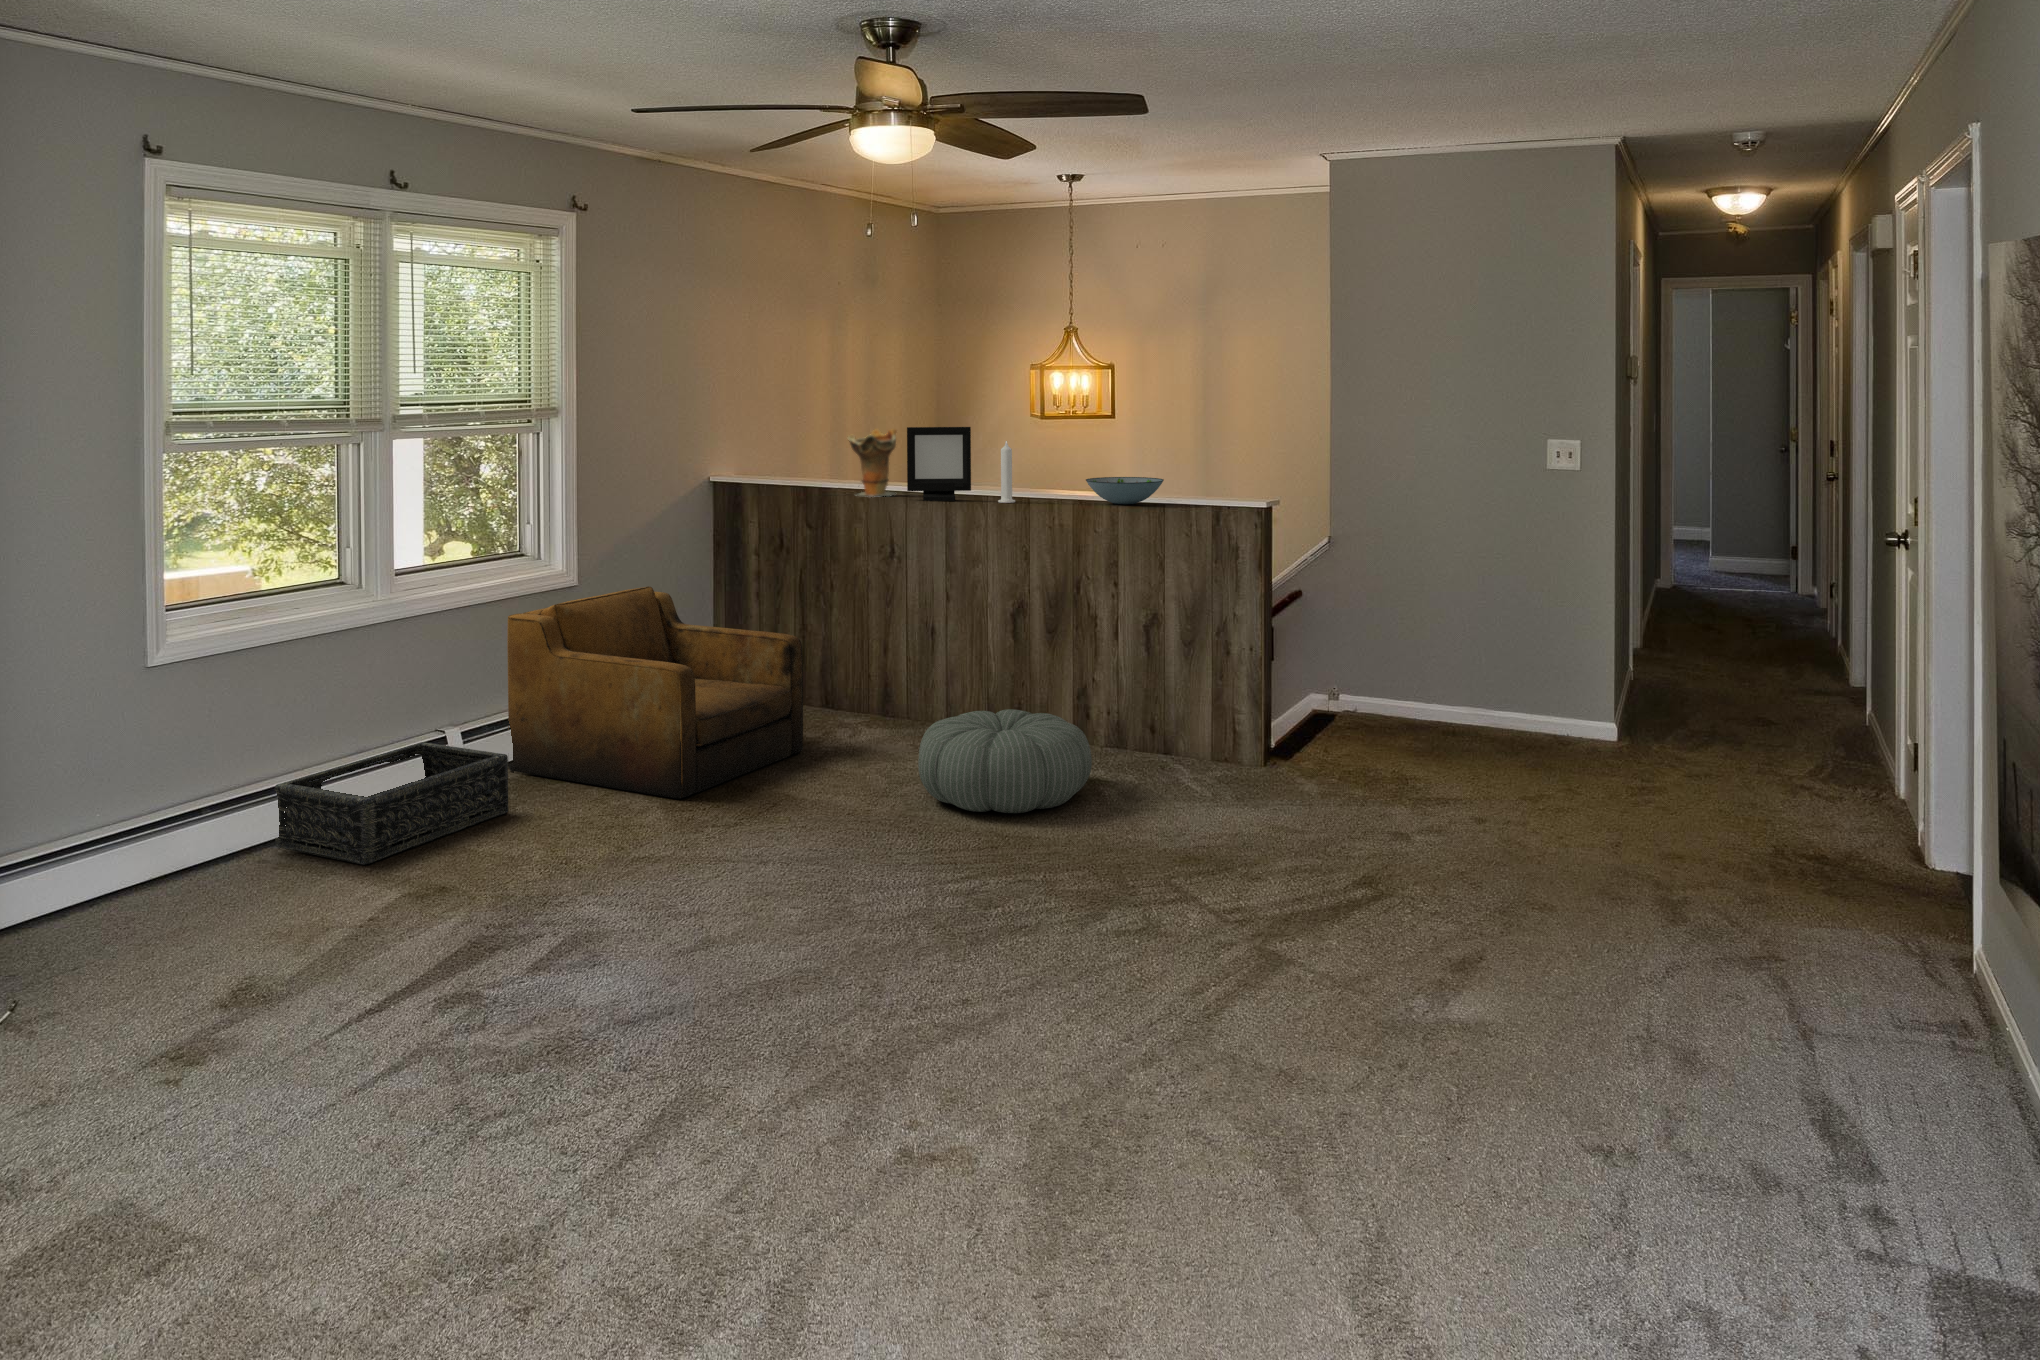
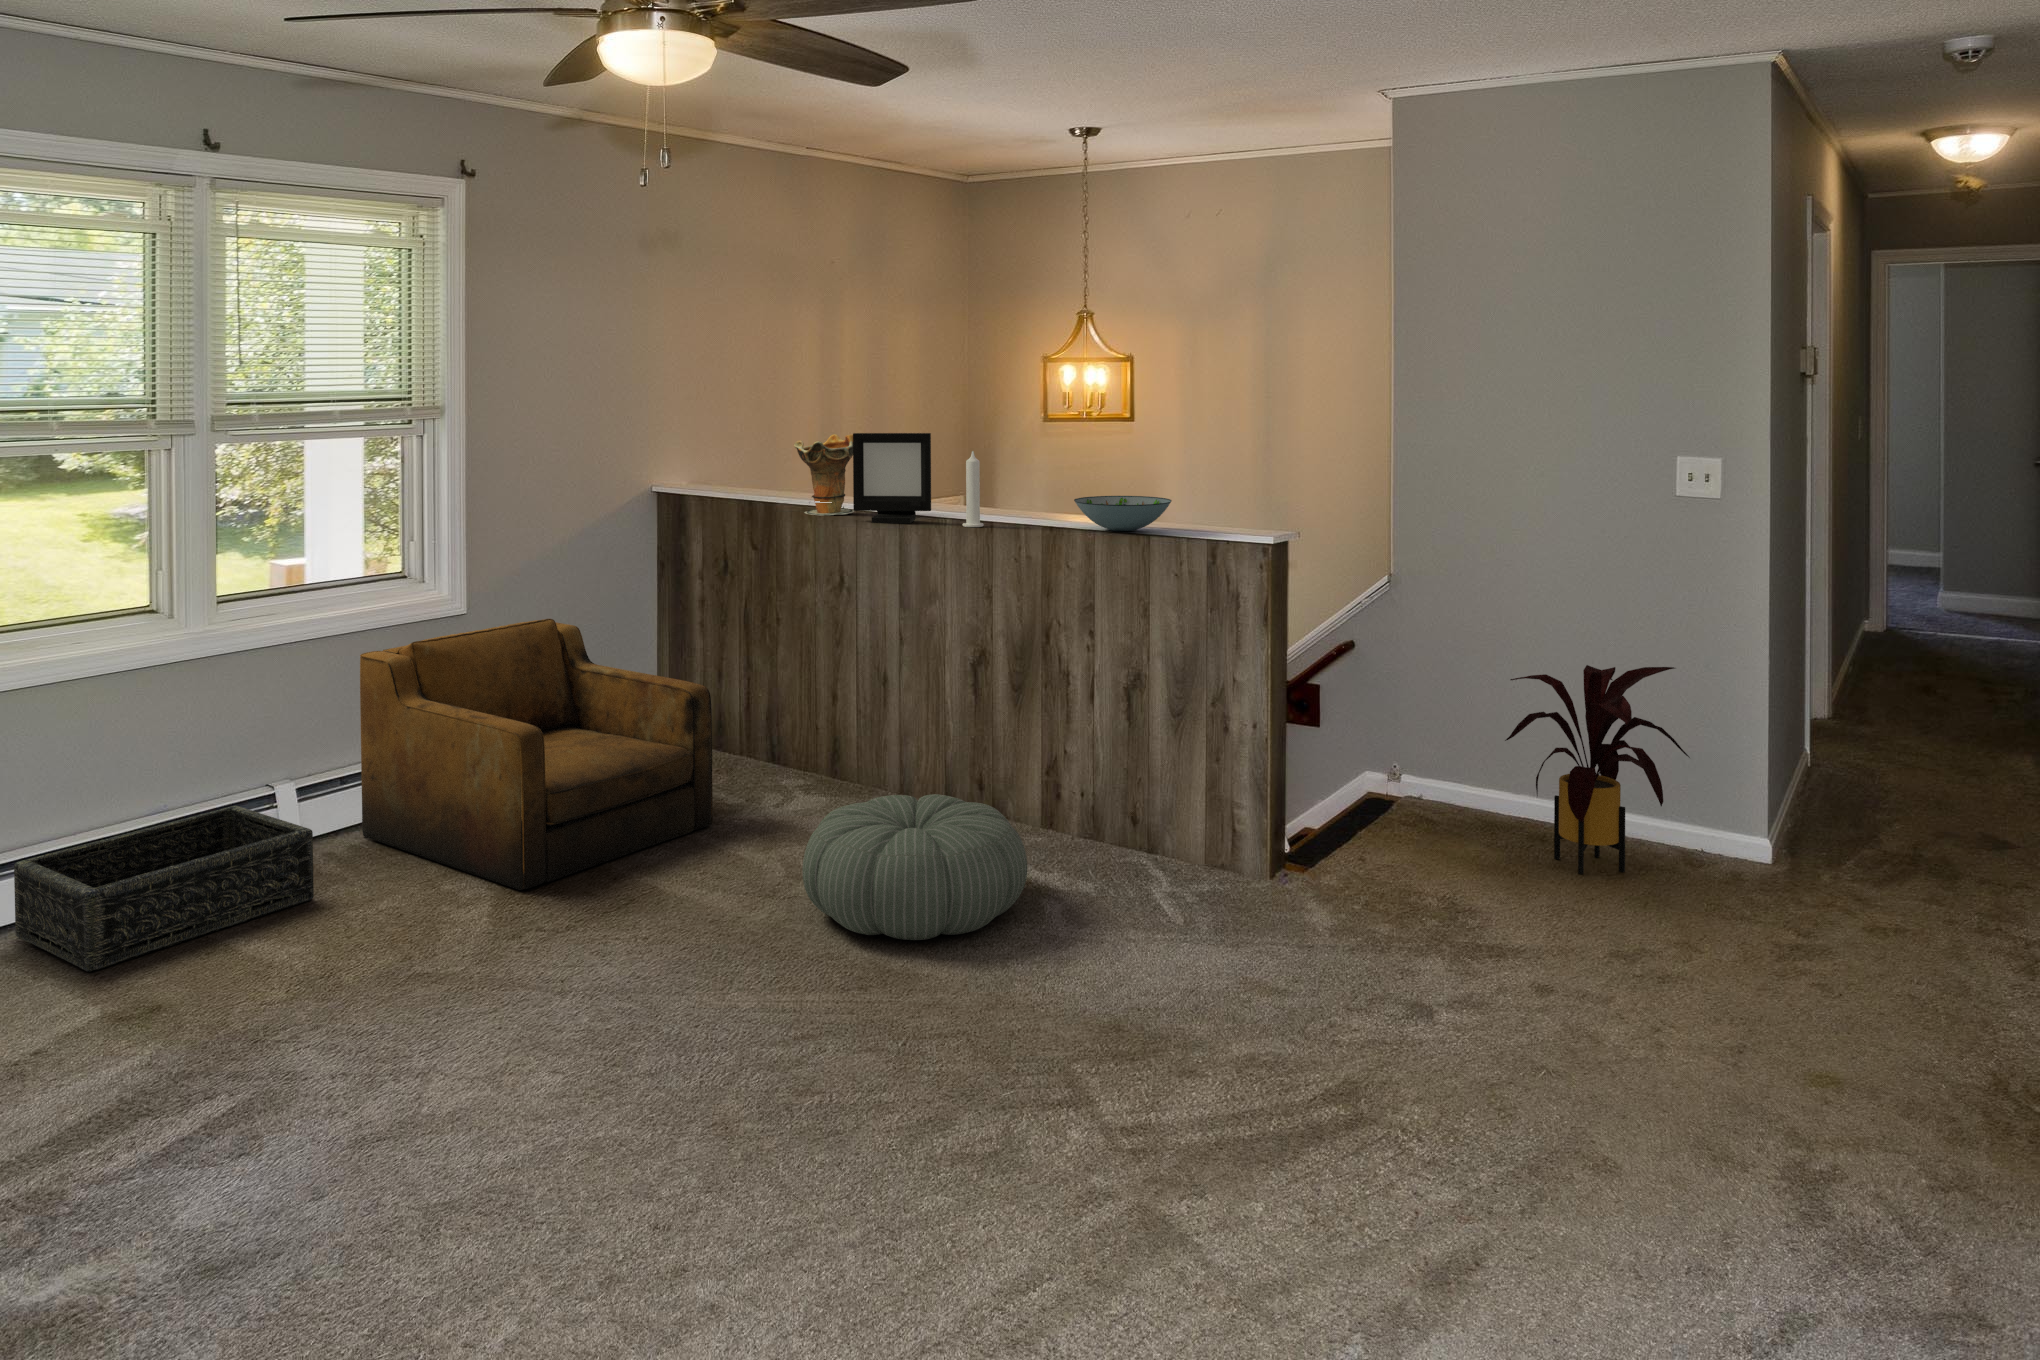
house plant: none [1427,597,1560,753] -> present [1505,665,1690,874]

